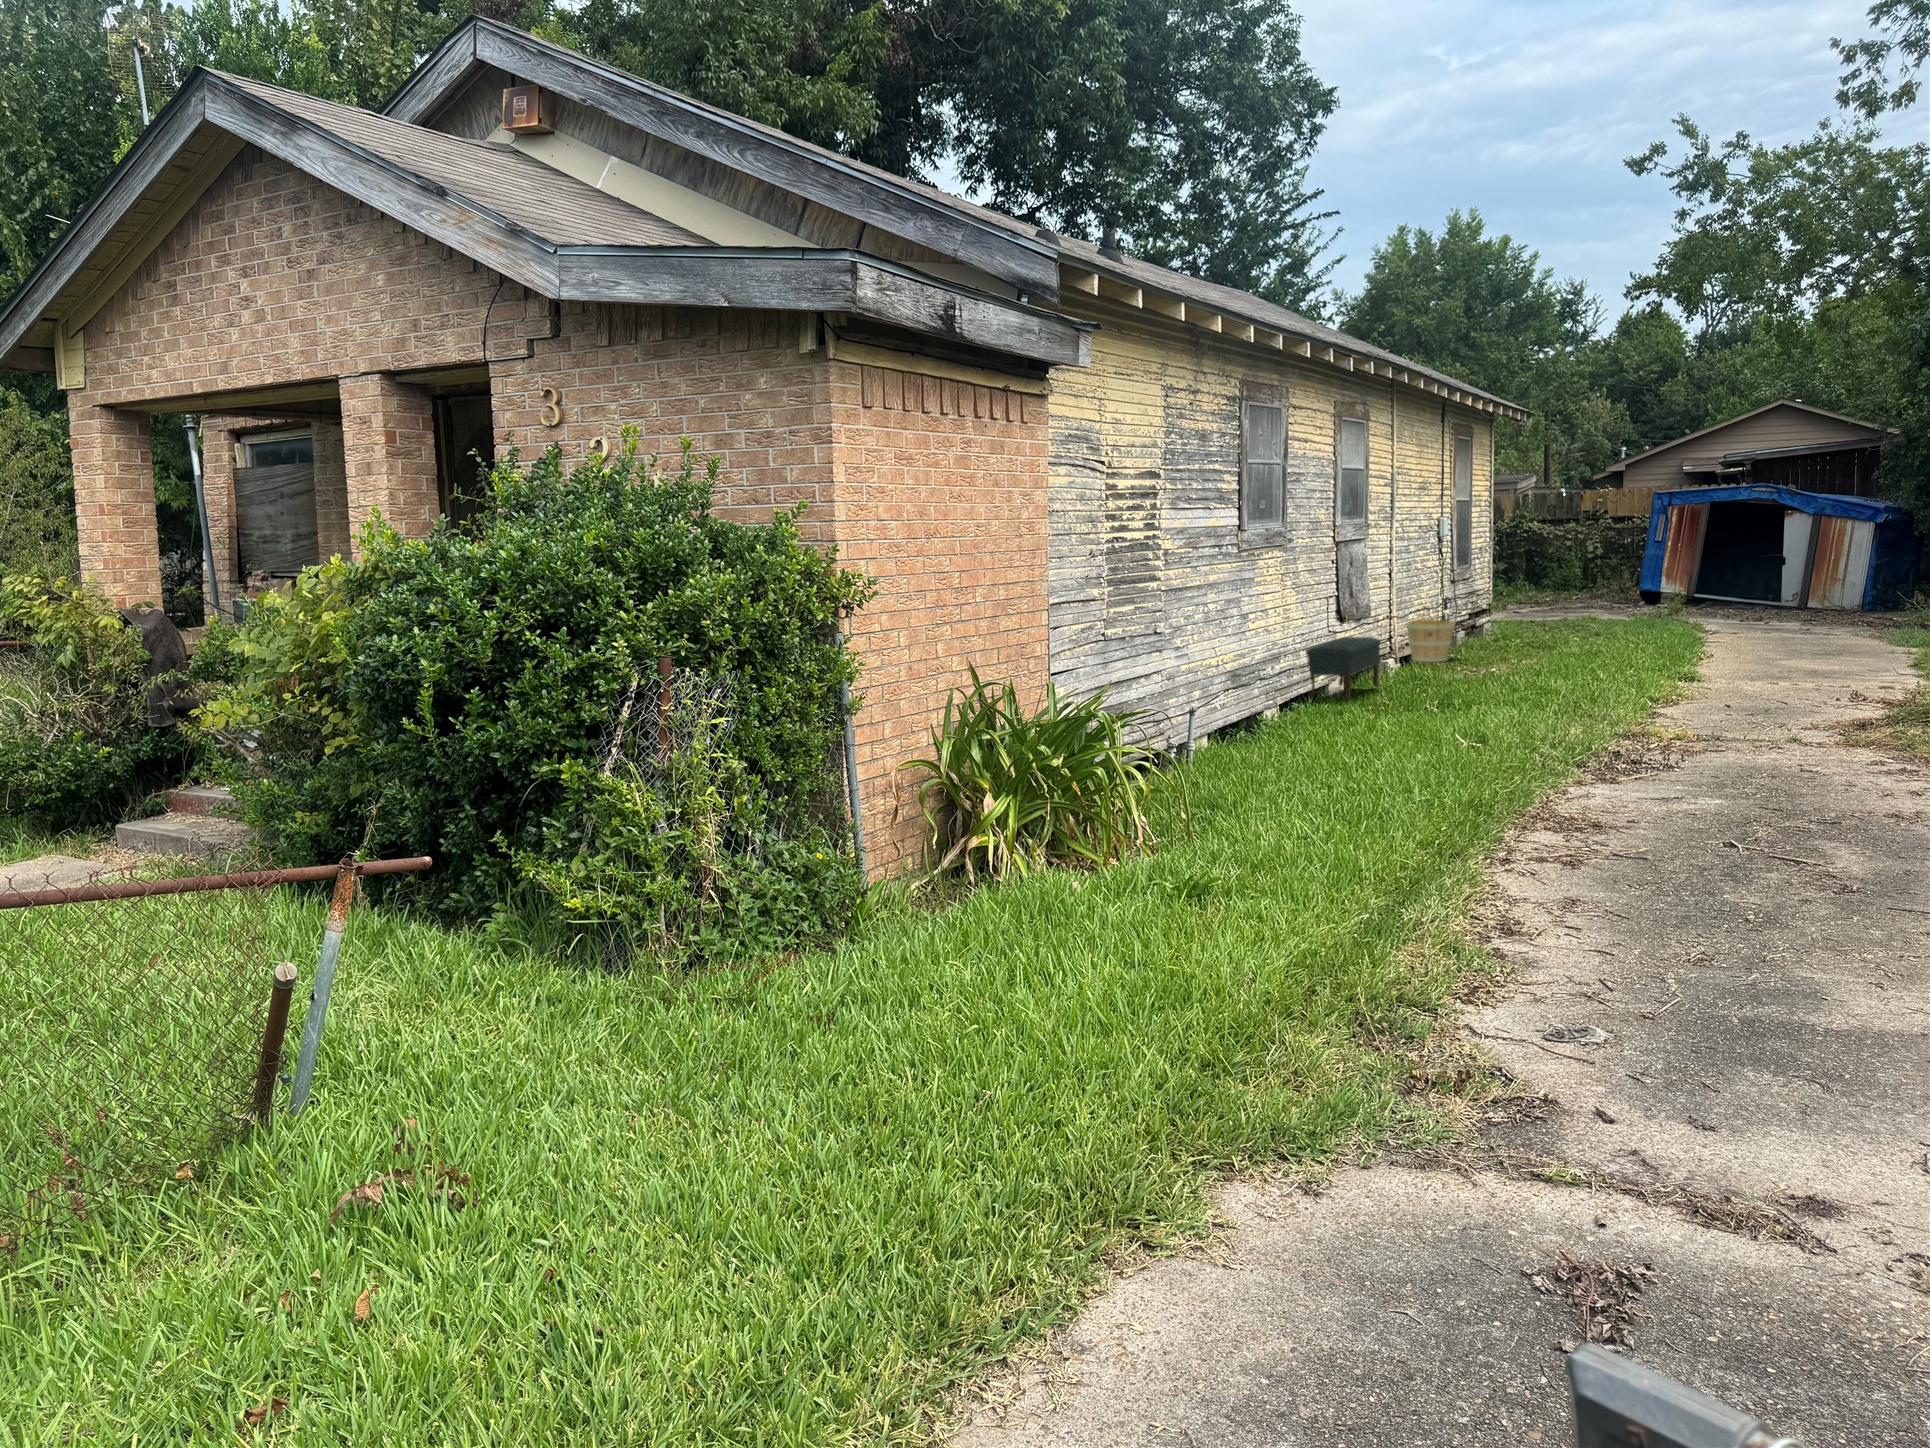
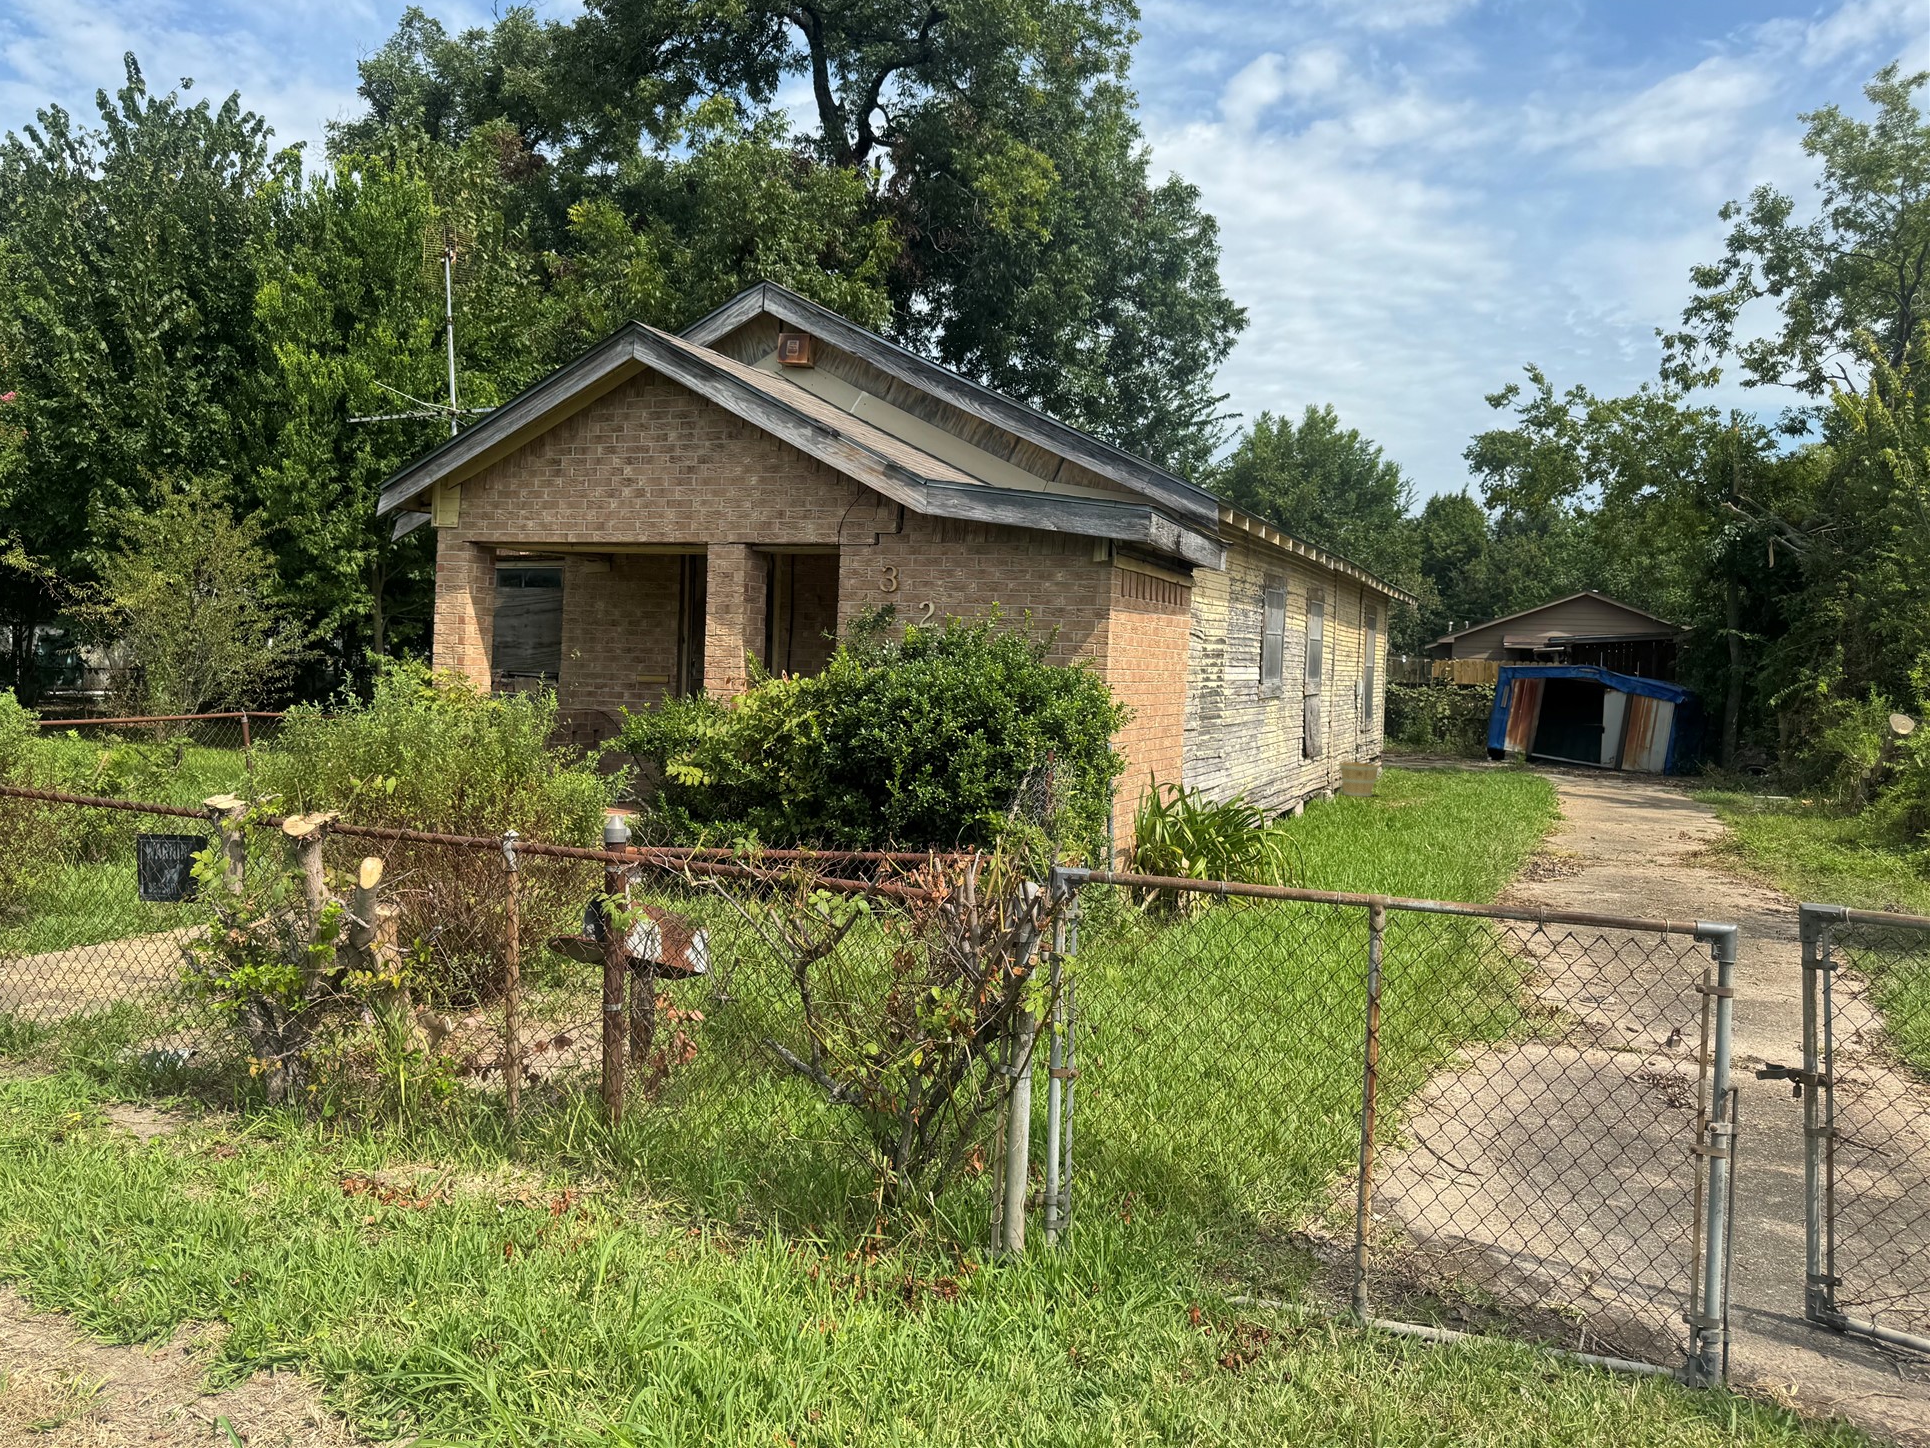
bench: present [1306,637,1381,700] -> none [1289,771,1339,819]

